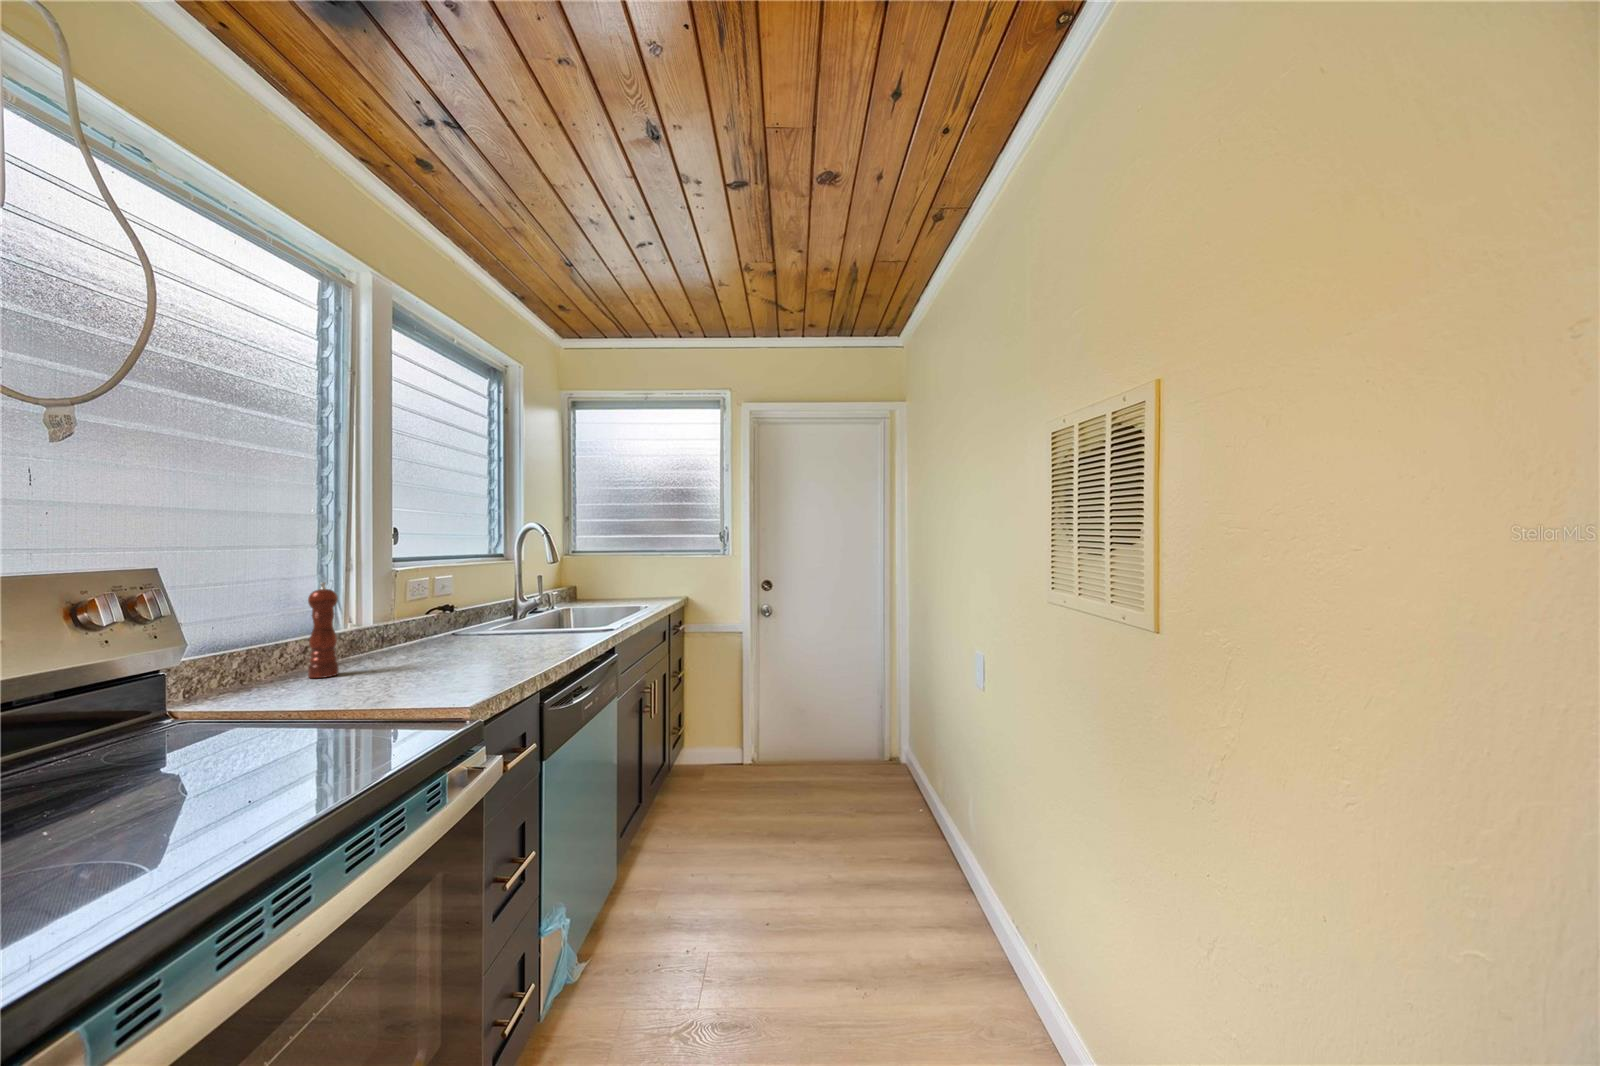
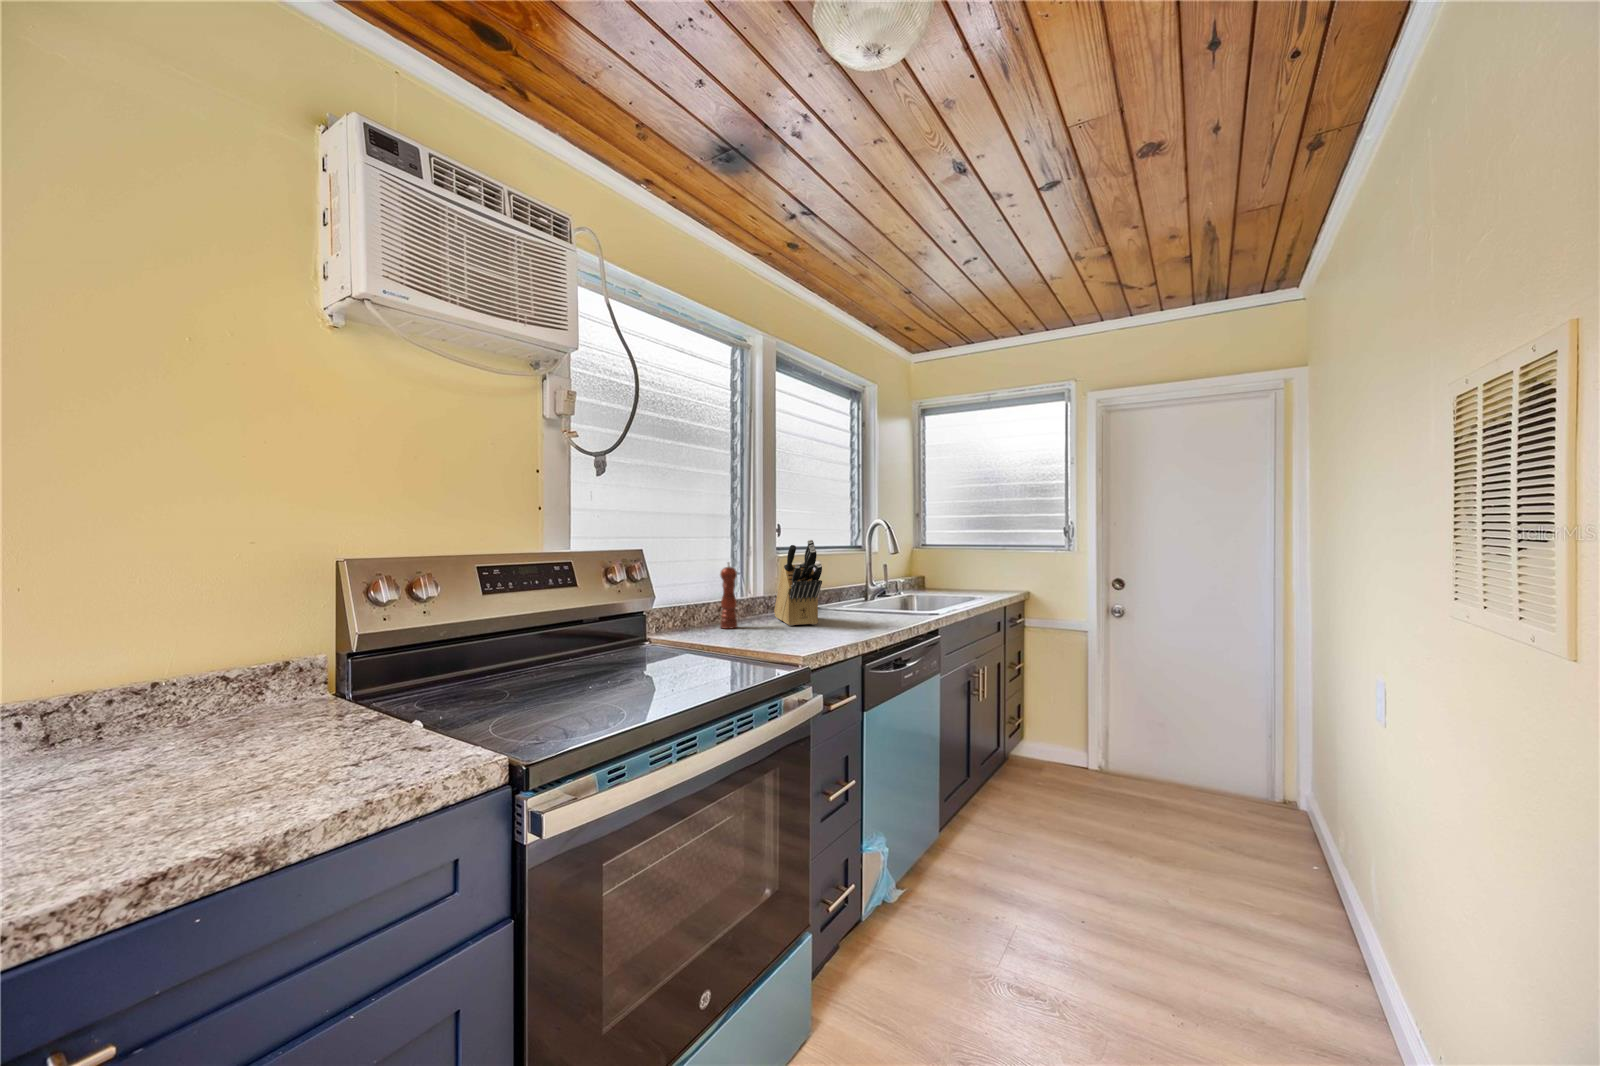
knife block: none [393,548,474,663] -> present [774,540,822,626]

